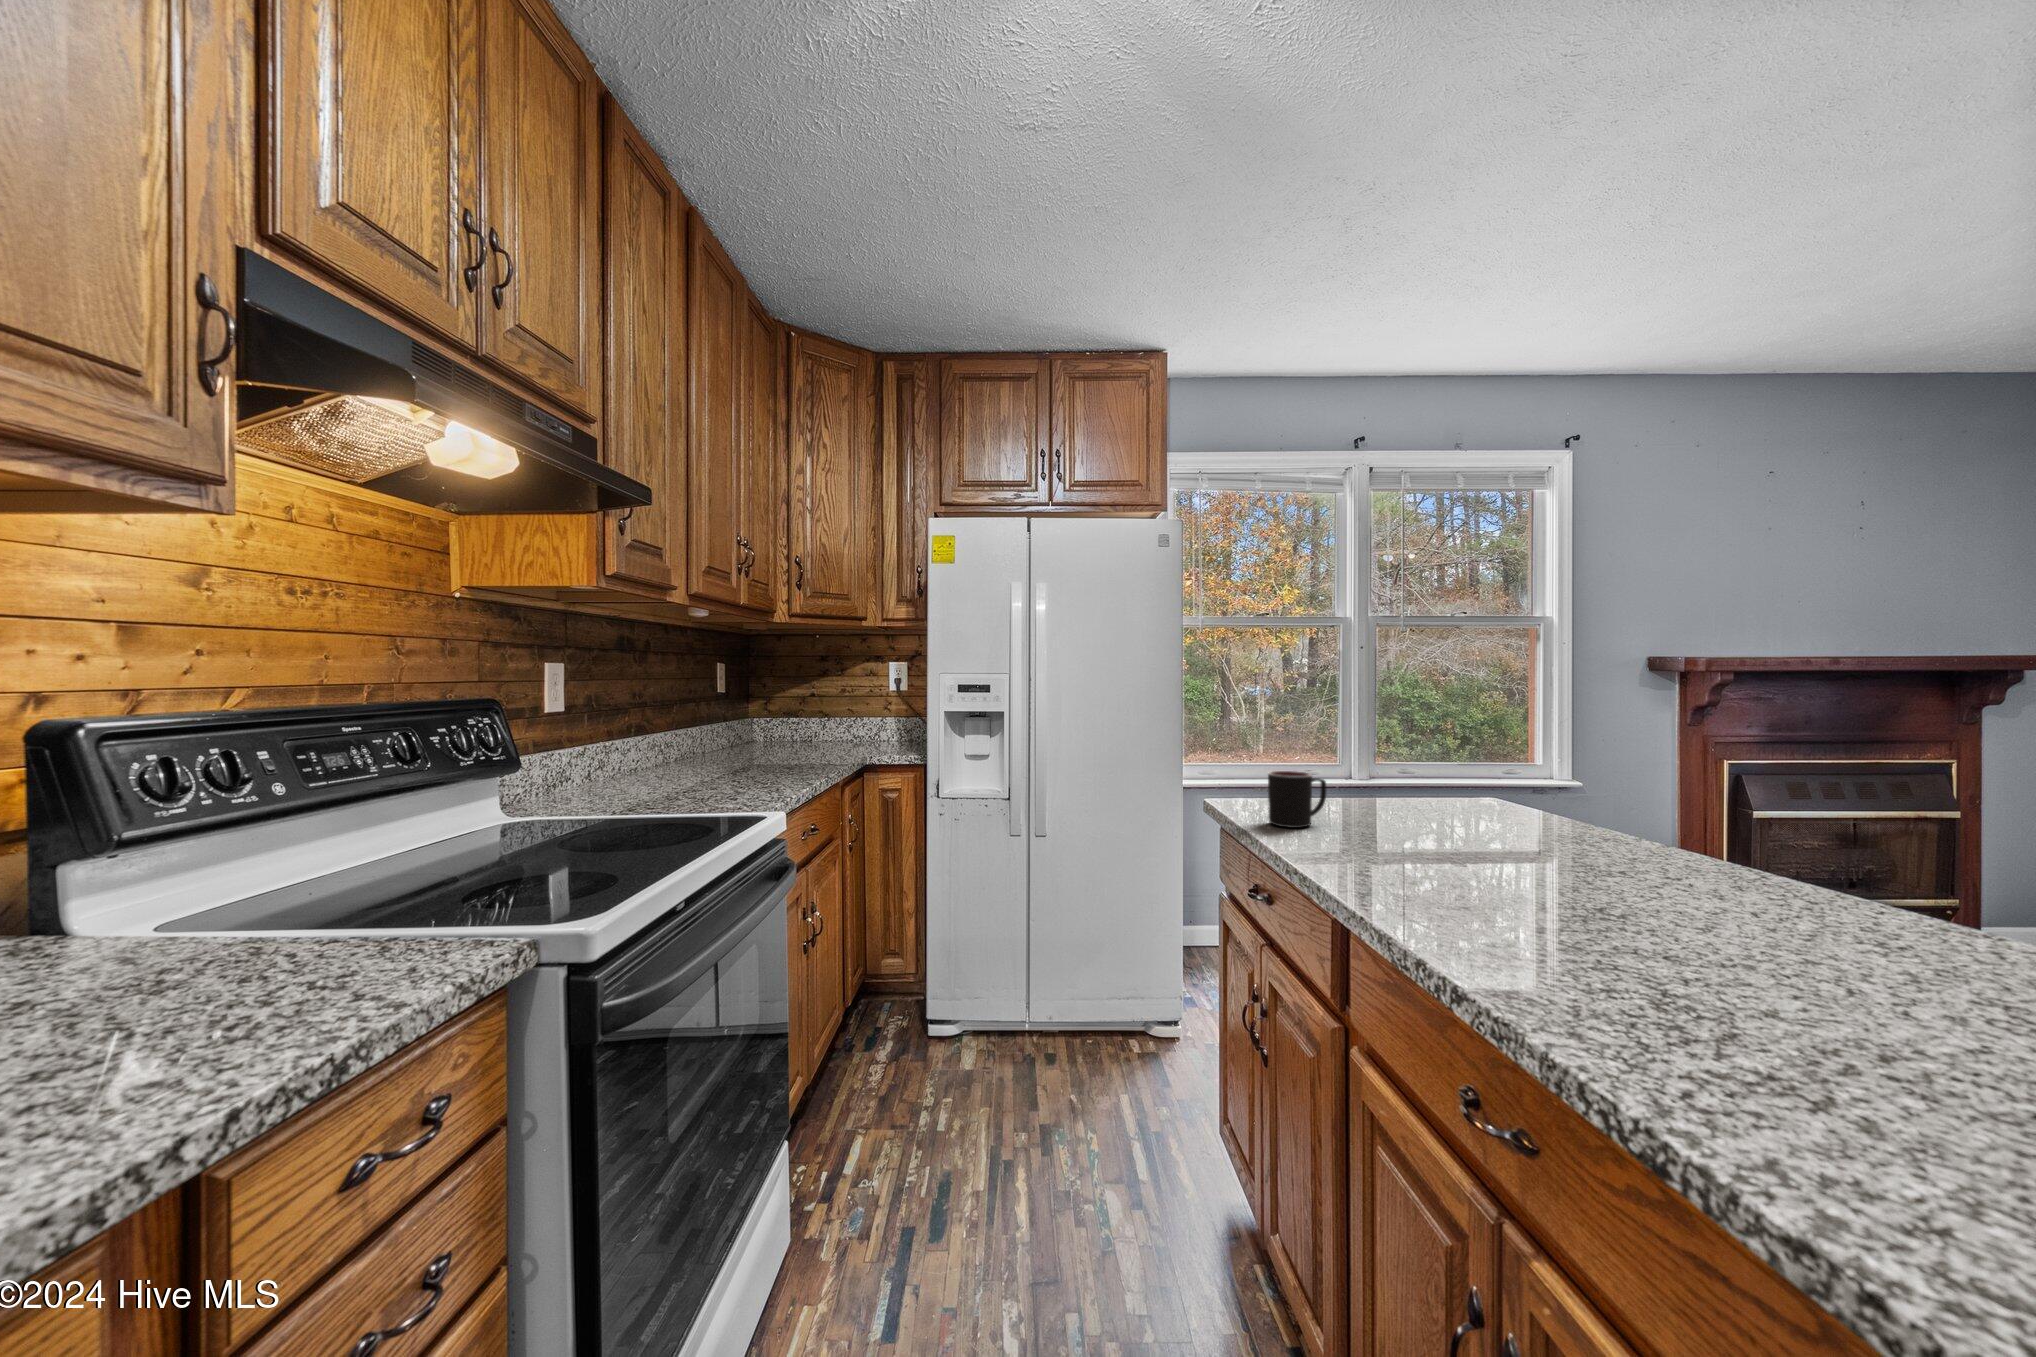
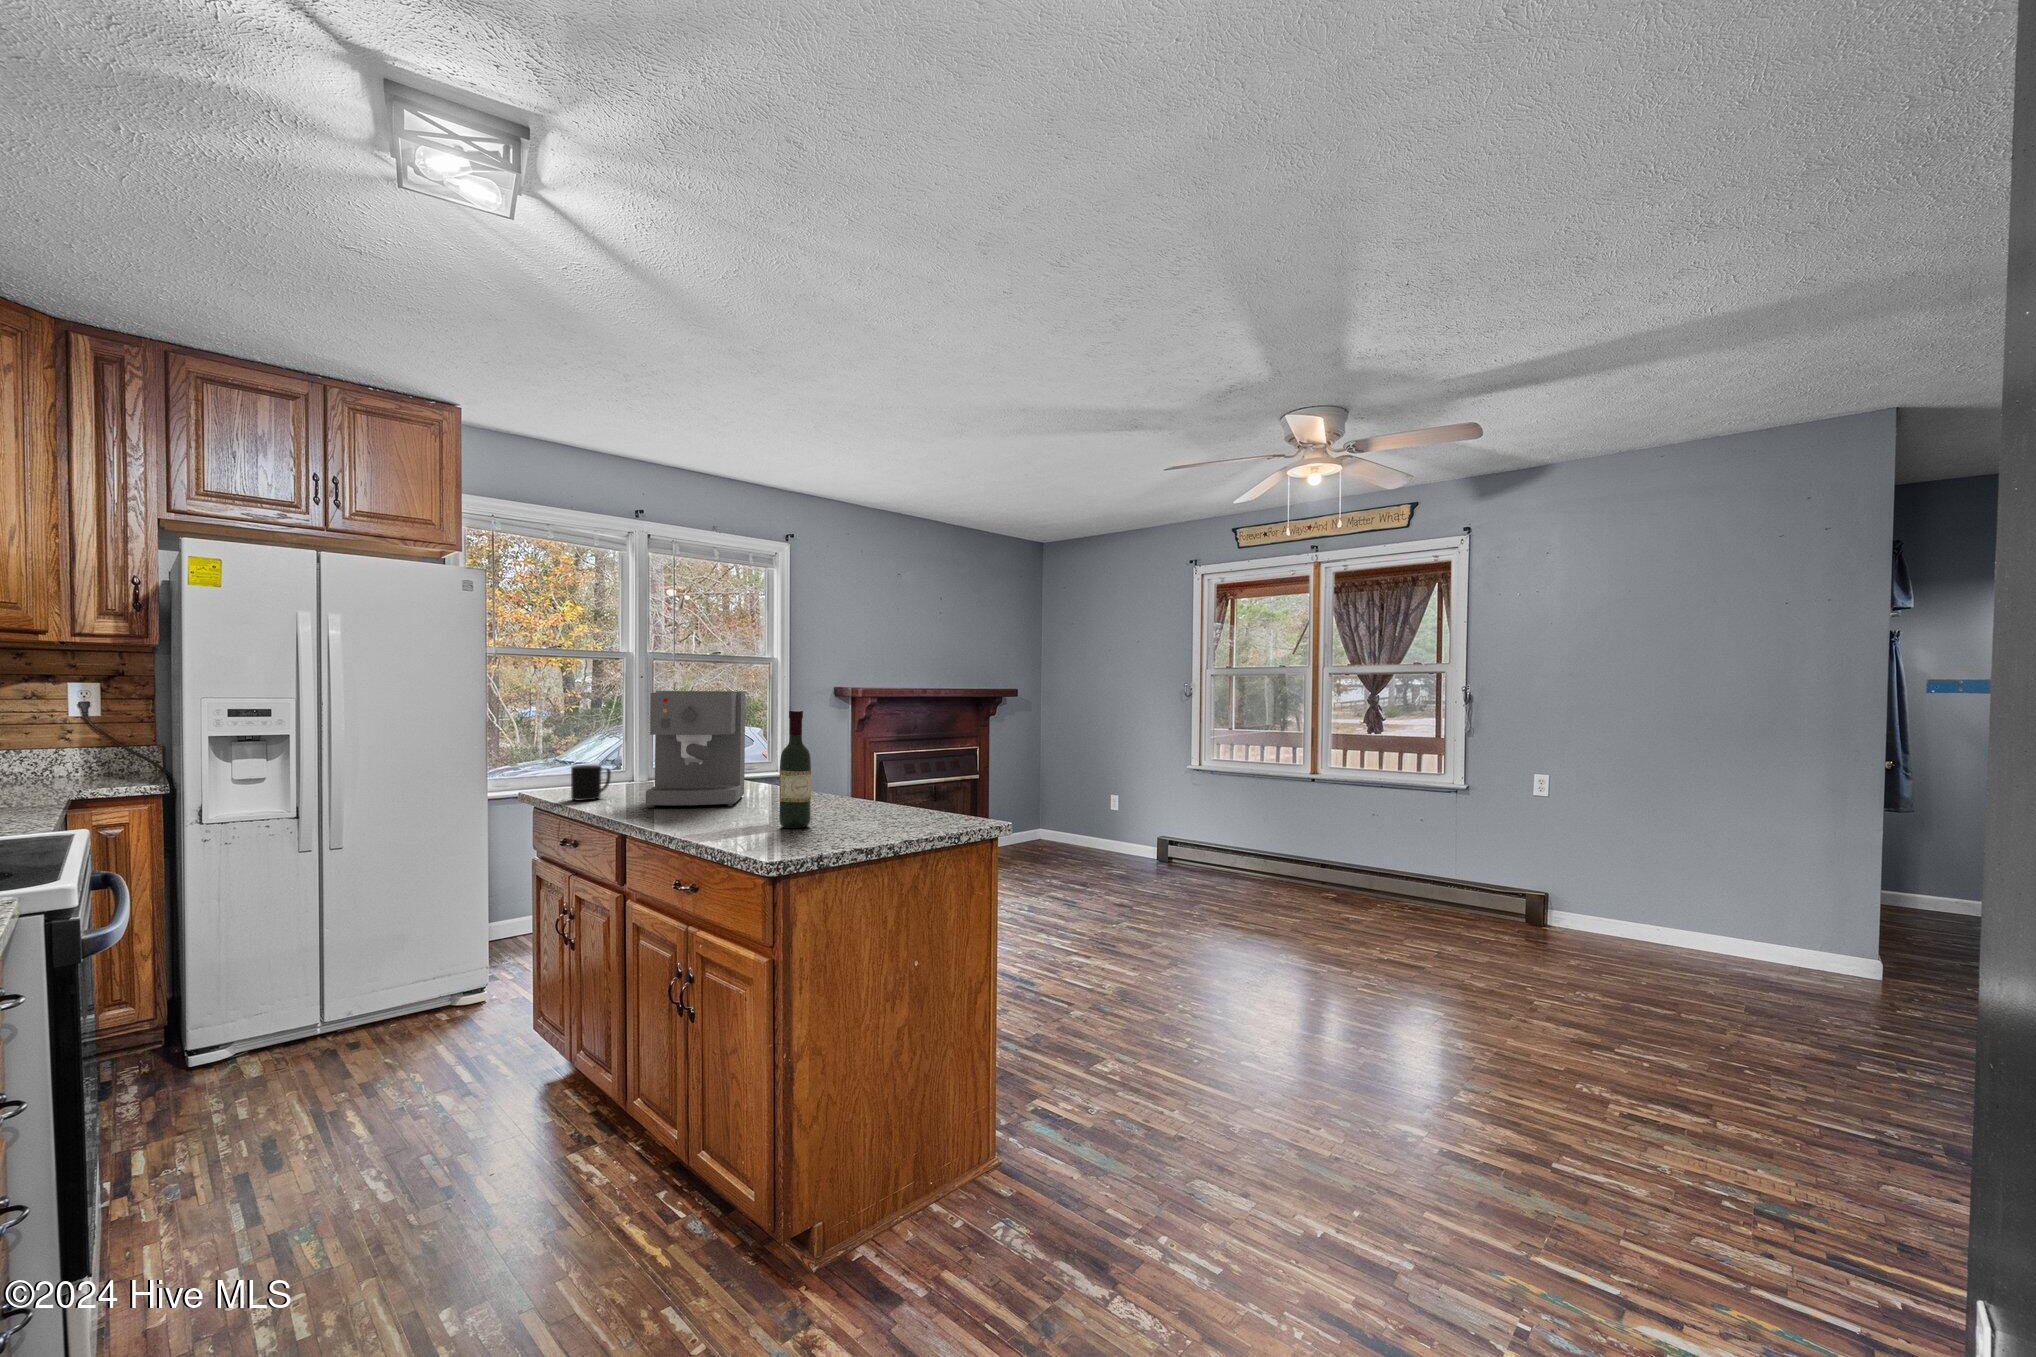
coffee maker: none [1384,656,1577,889] -> present [646,691,745,808]
wine bottle: none [1783,698,1917,1059] -> present [779,710,811,828]

